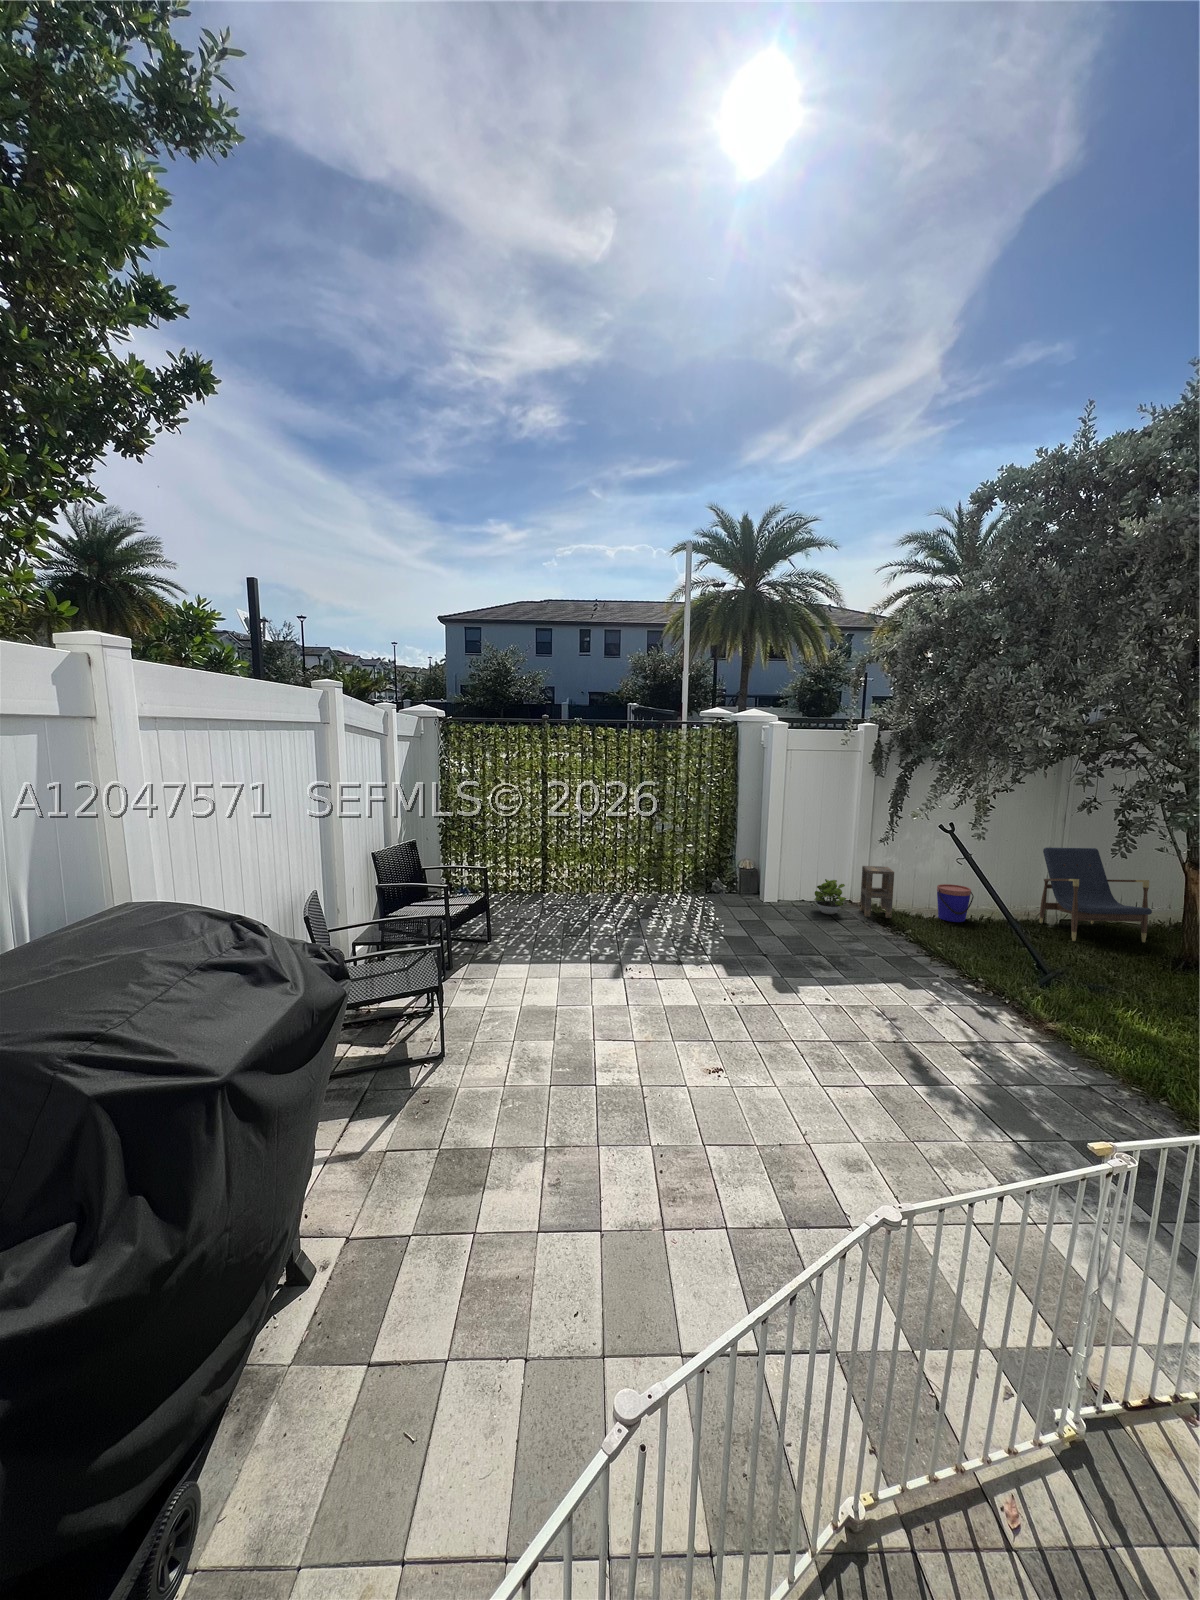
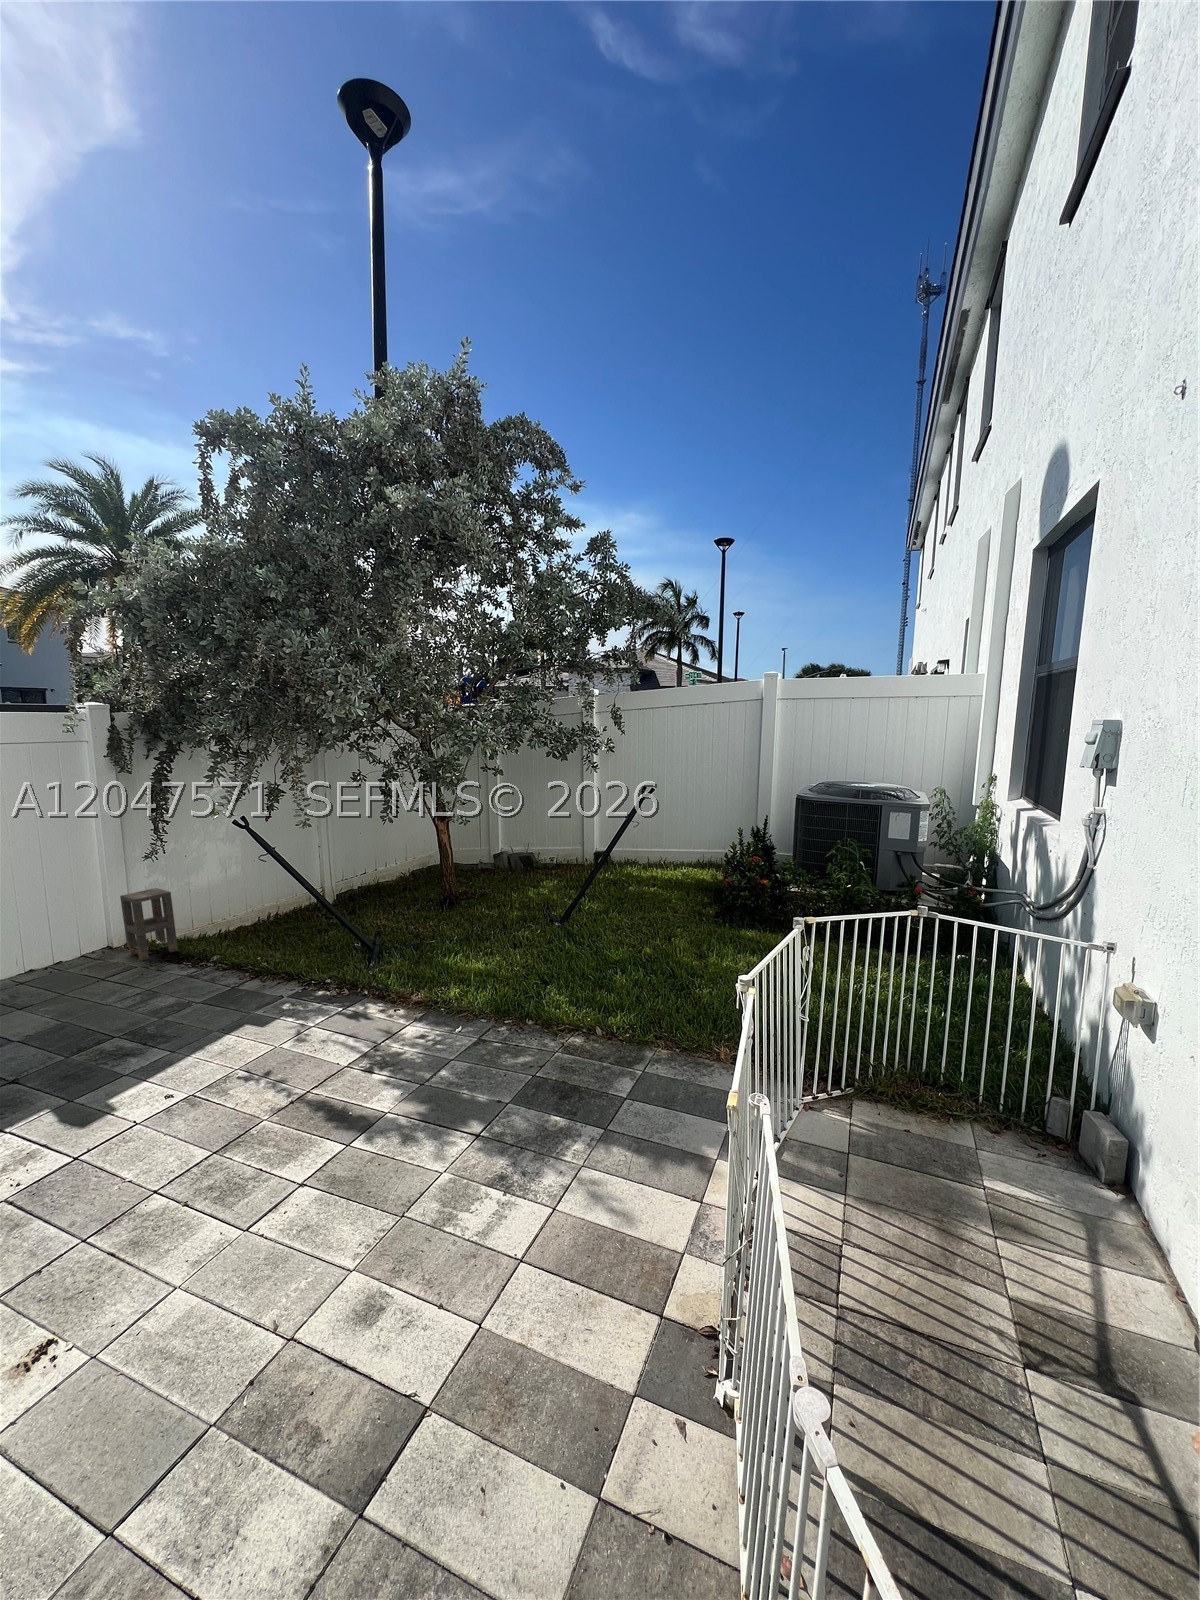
lounge chair: present [1040,848,1152,942] -> none [320,817,418,909]
potted plant: present [814,879,846,914] -> none [52,926,110,978]
bucket: present [937,884,974,922] -> none [223,886,267,931]

